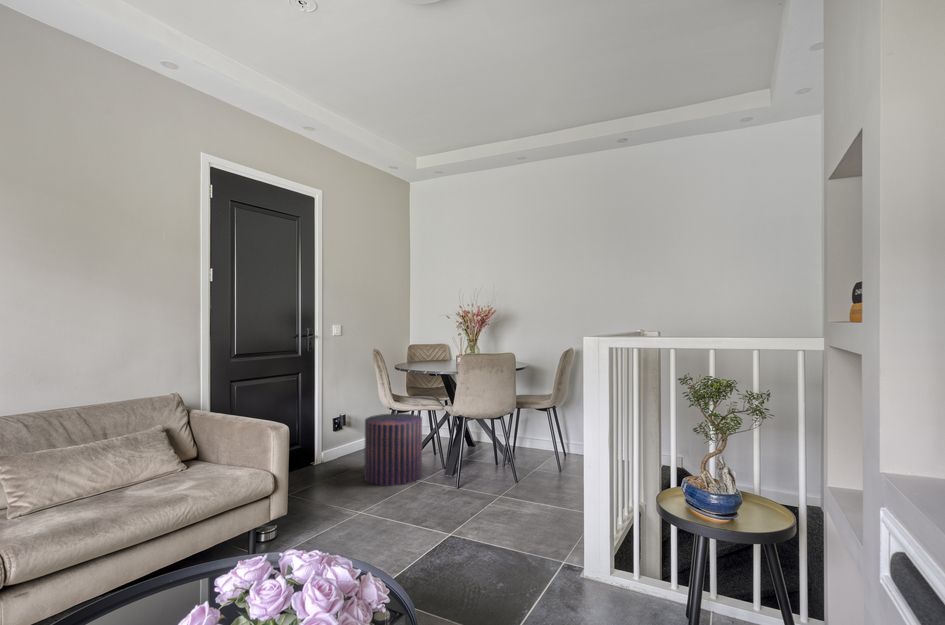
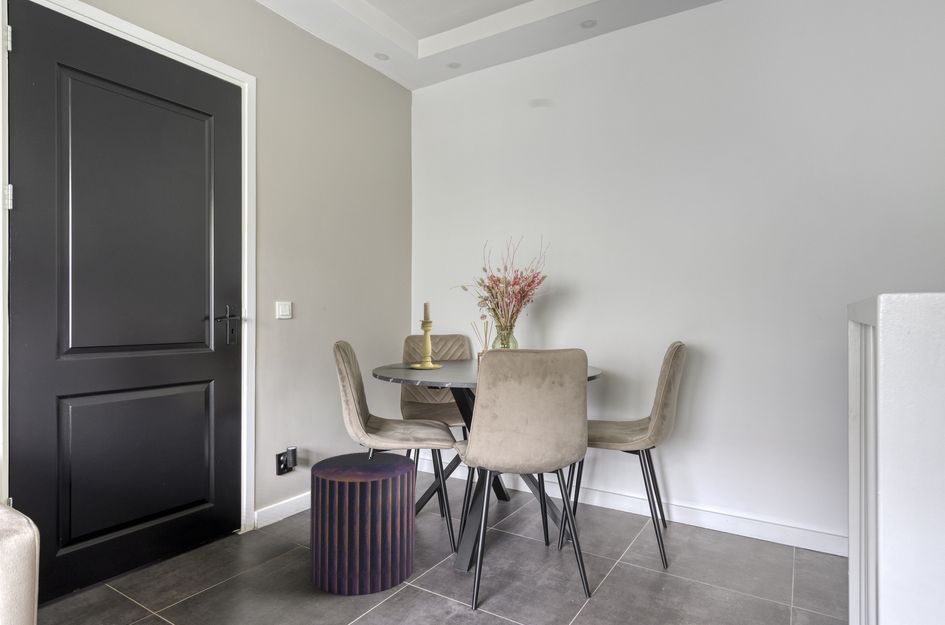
candle holder: none [416,326,435,365] -> present [411,303,442,369]

